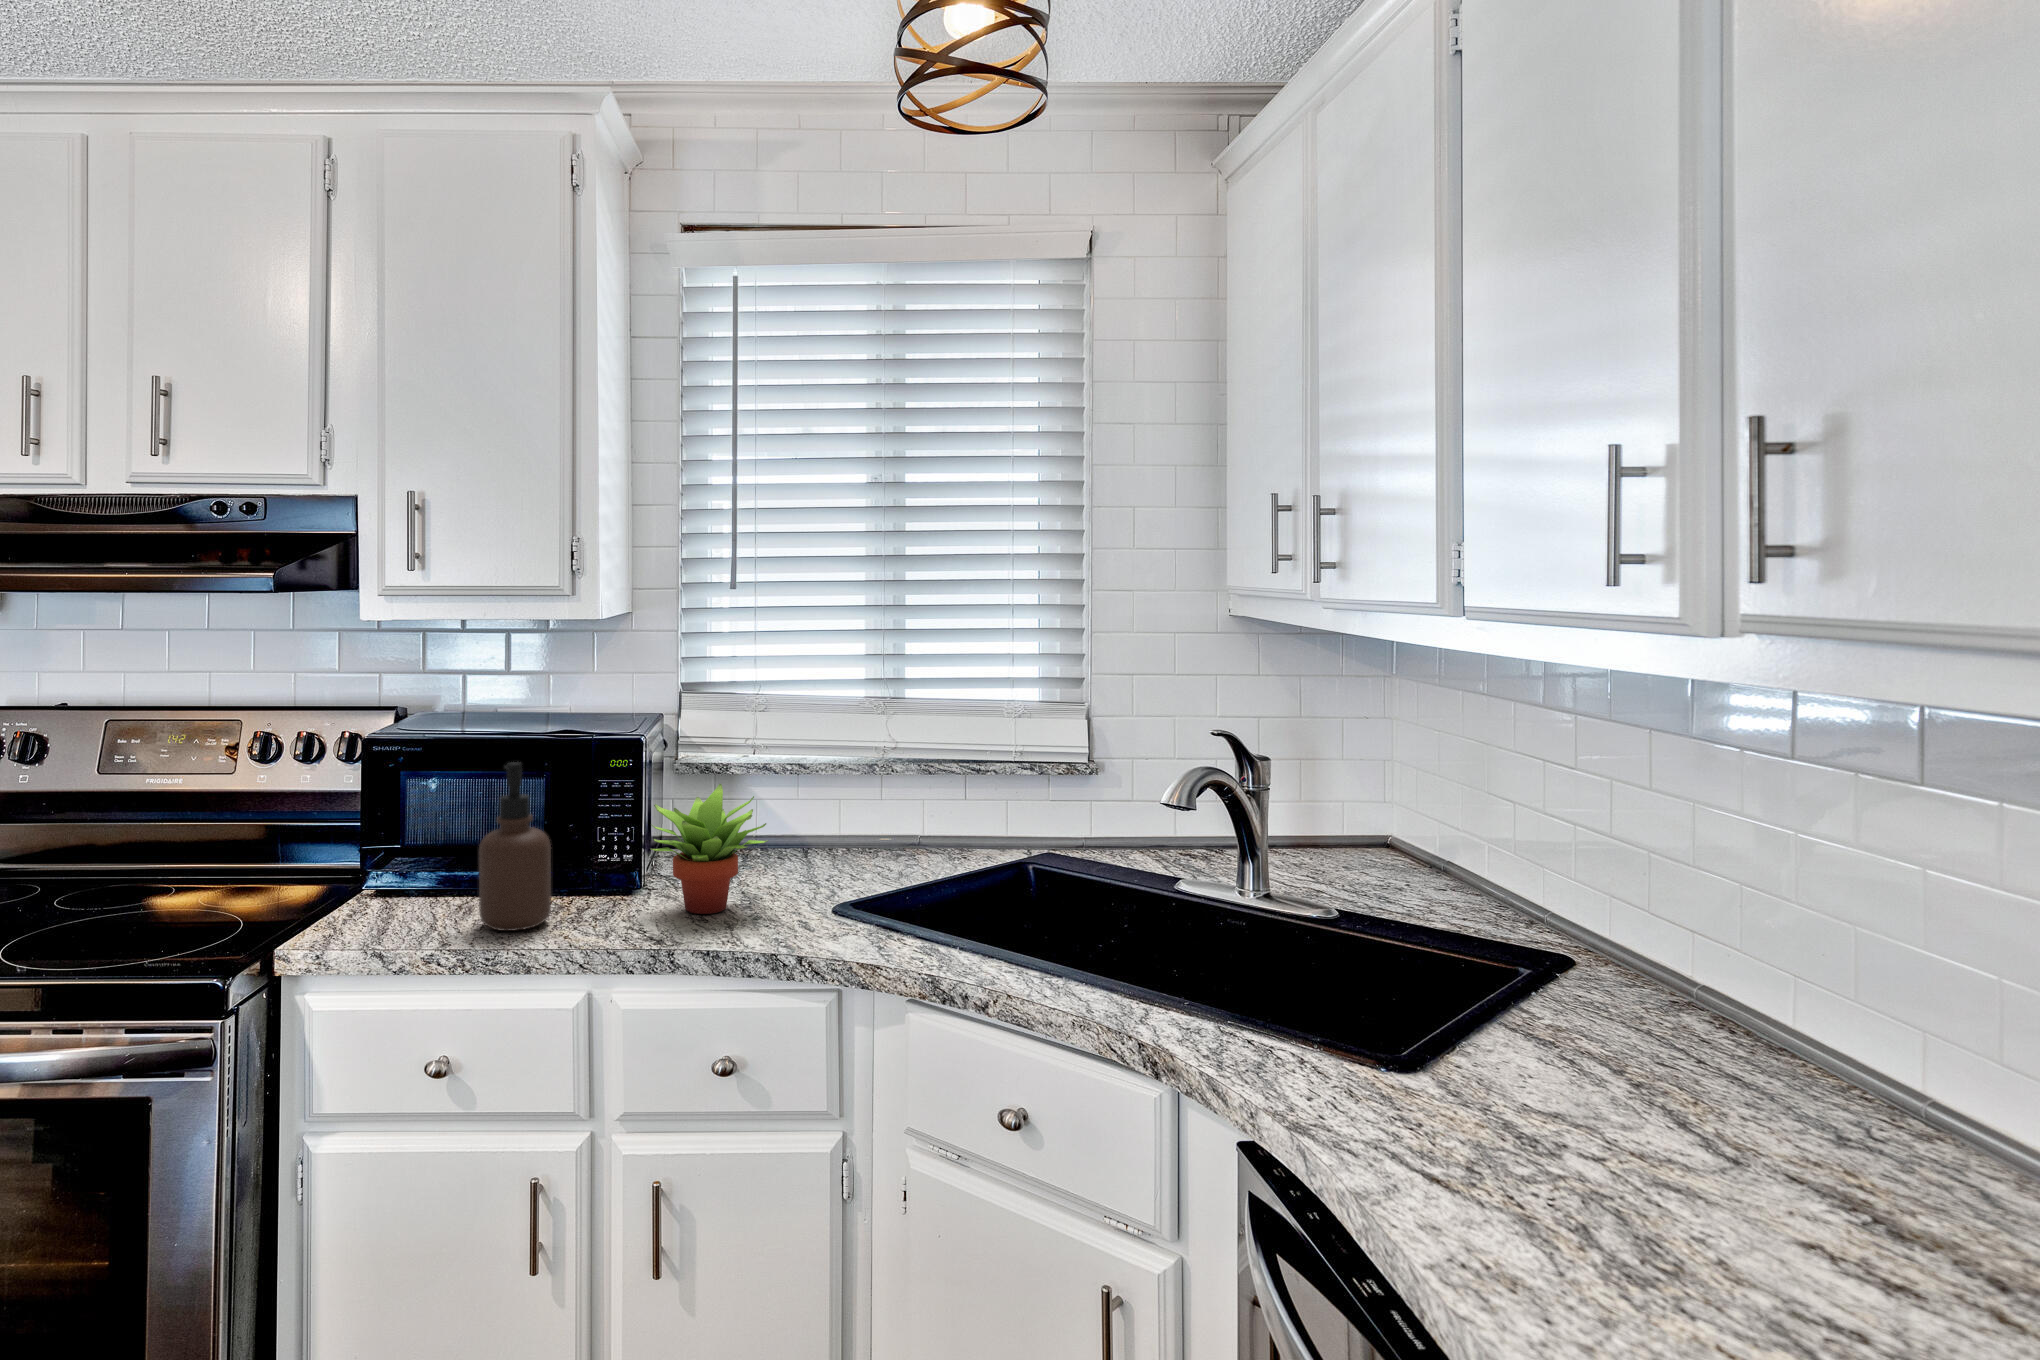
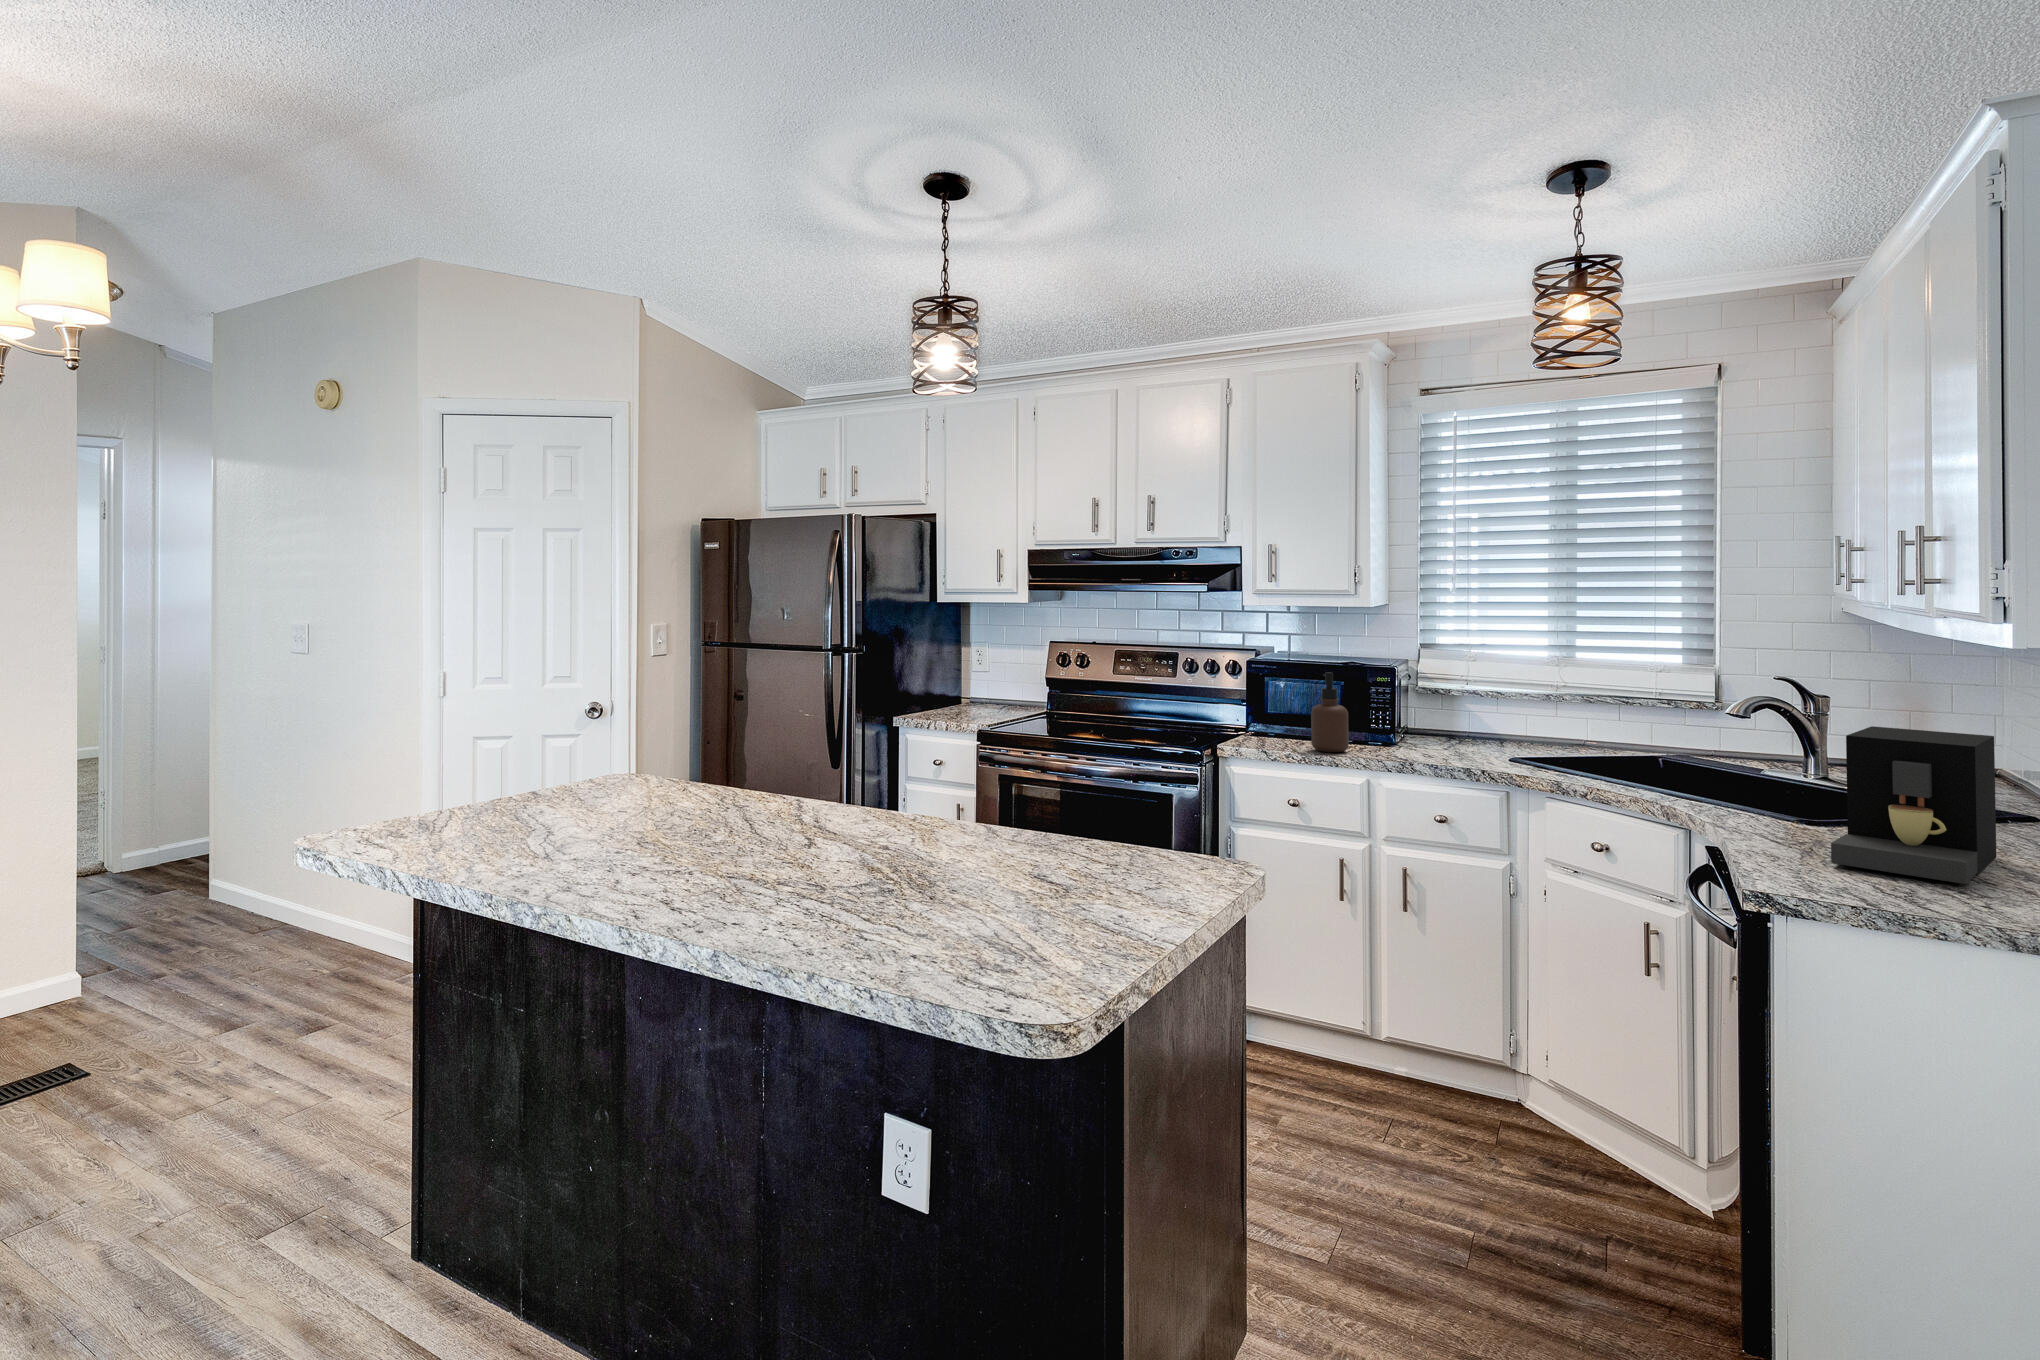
succulent plant: present [650,784,768,914] -> none [1402,693,1472,757]
coffee maker: none [1487,858,1845,1290] -> present [1831,726,1996,884]

